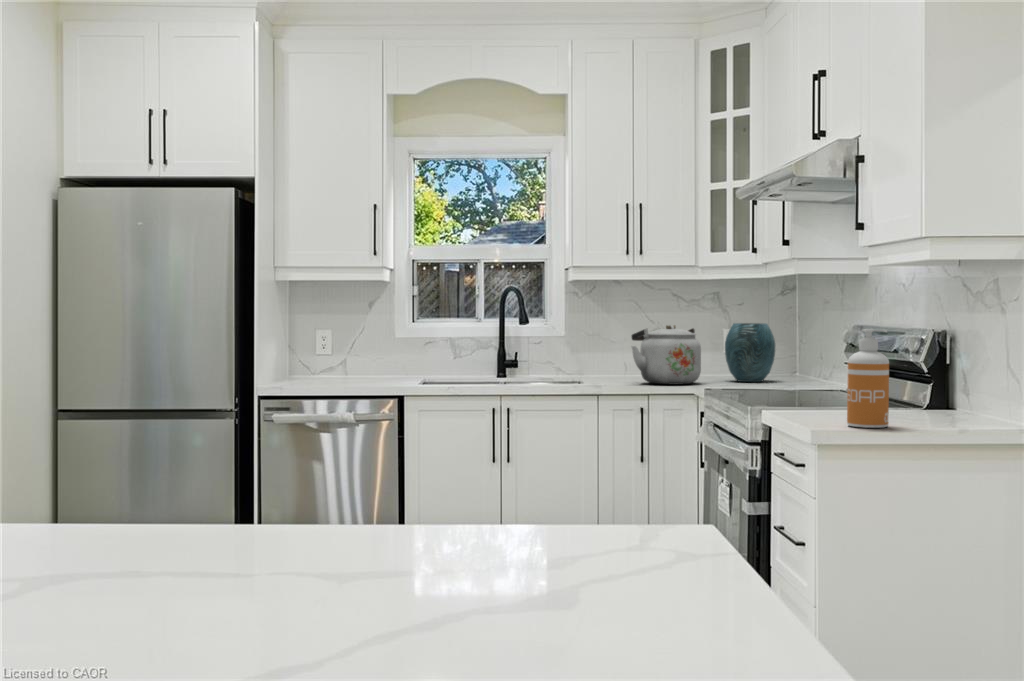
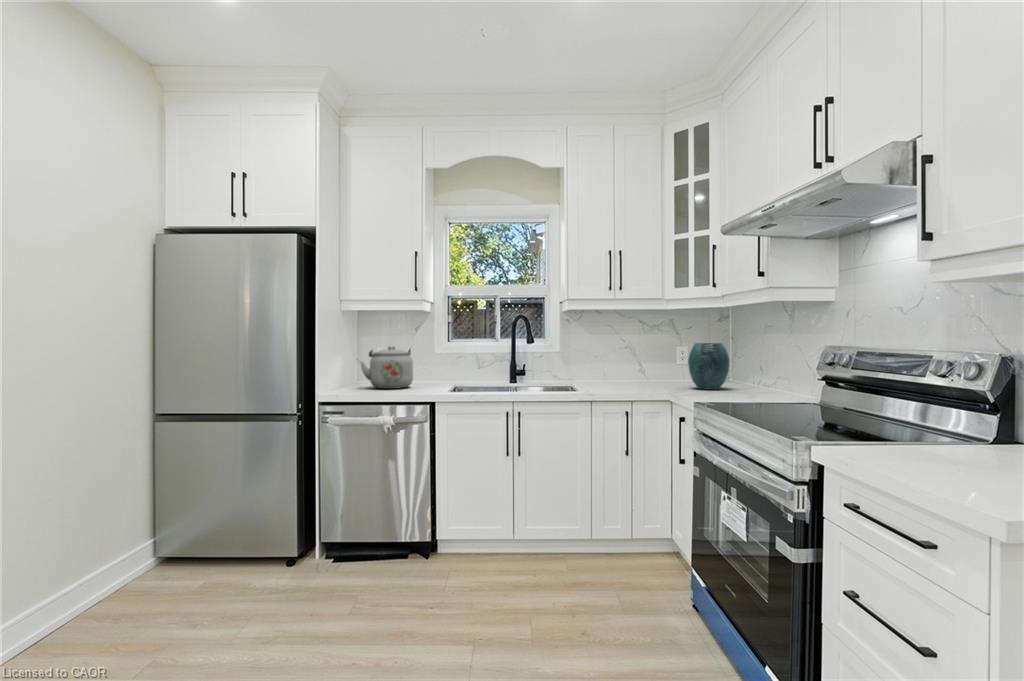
kettle: present [632,325,701,385] -> present [360,346,413,389]
soap dispenser: present [847,329,889,428] -> none [902,354,955,463]

